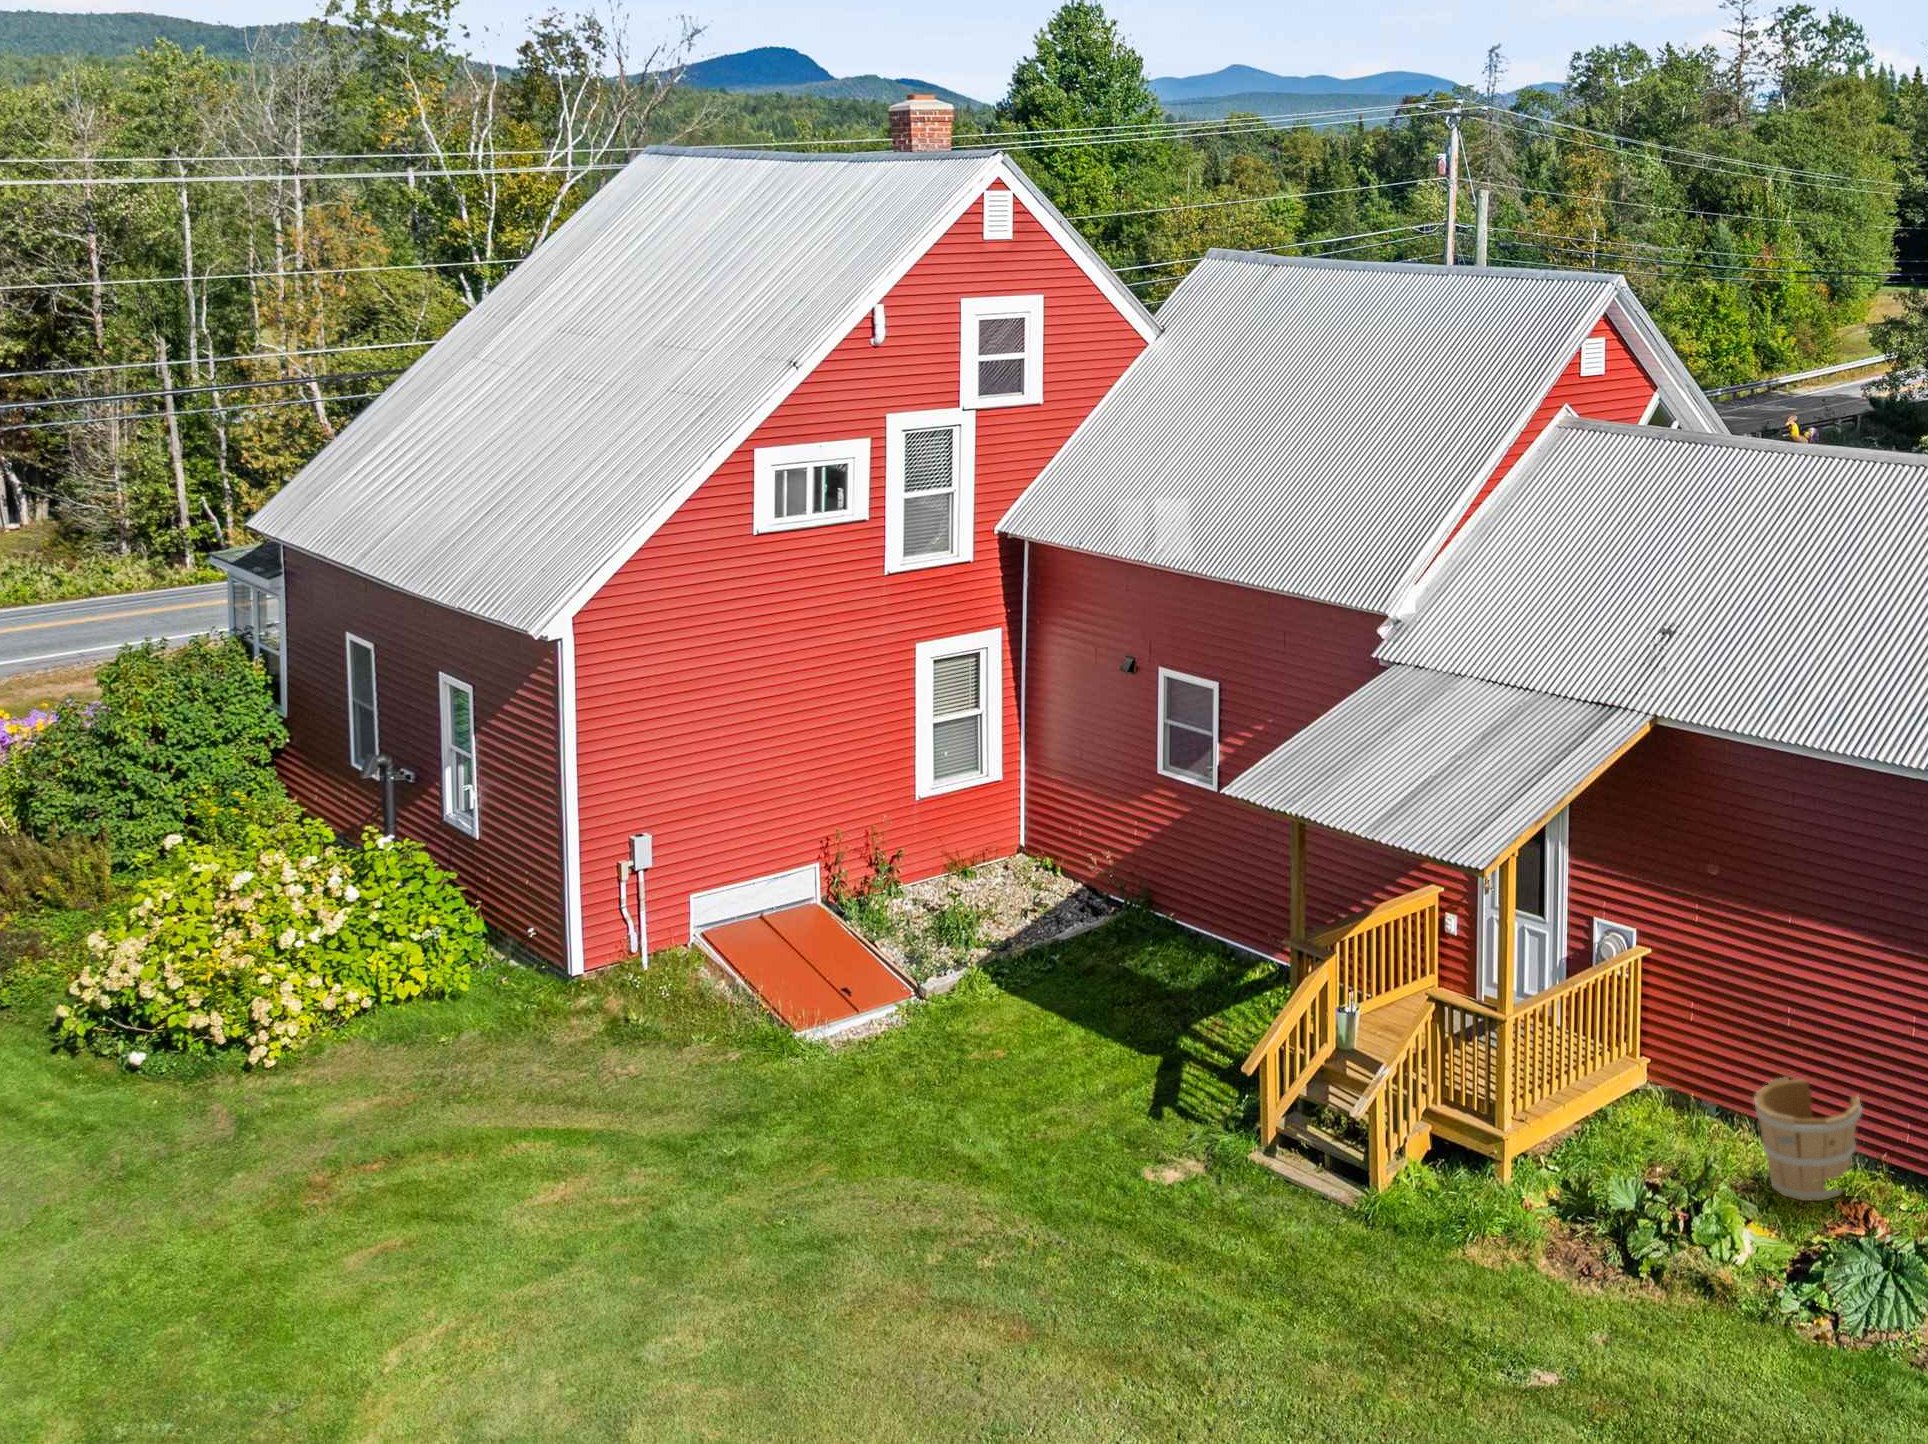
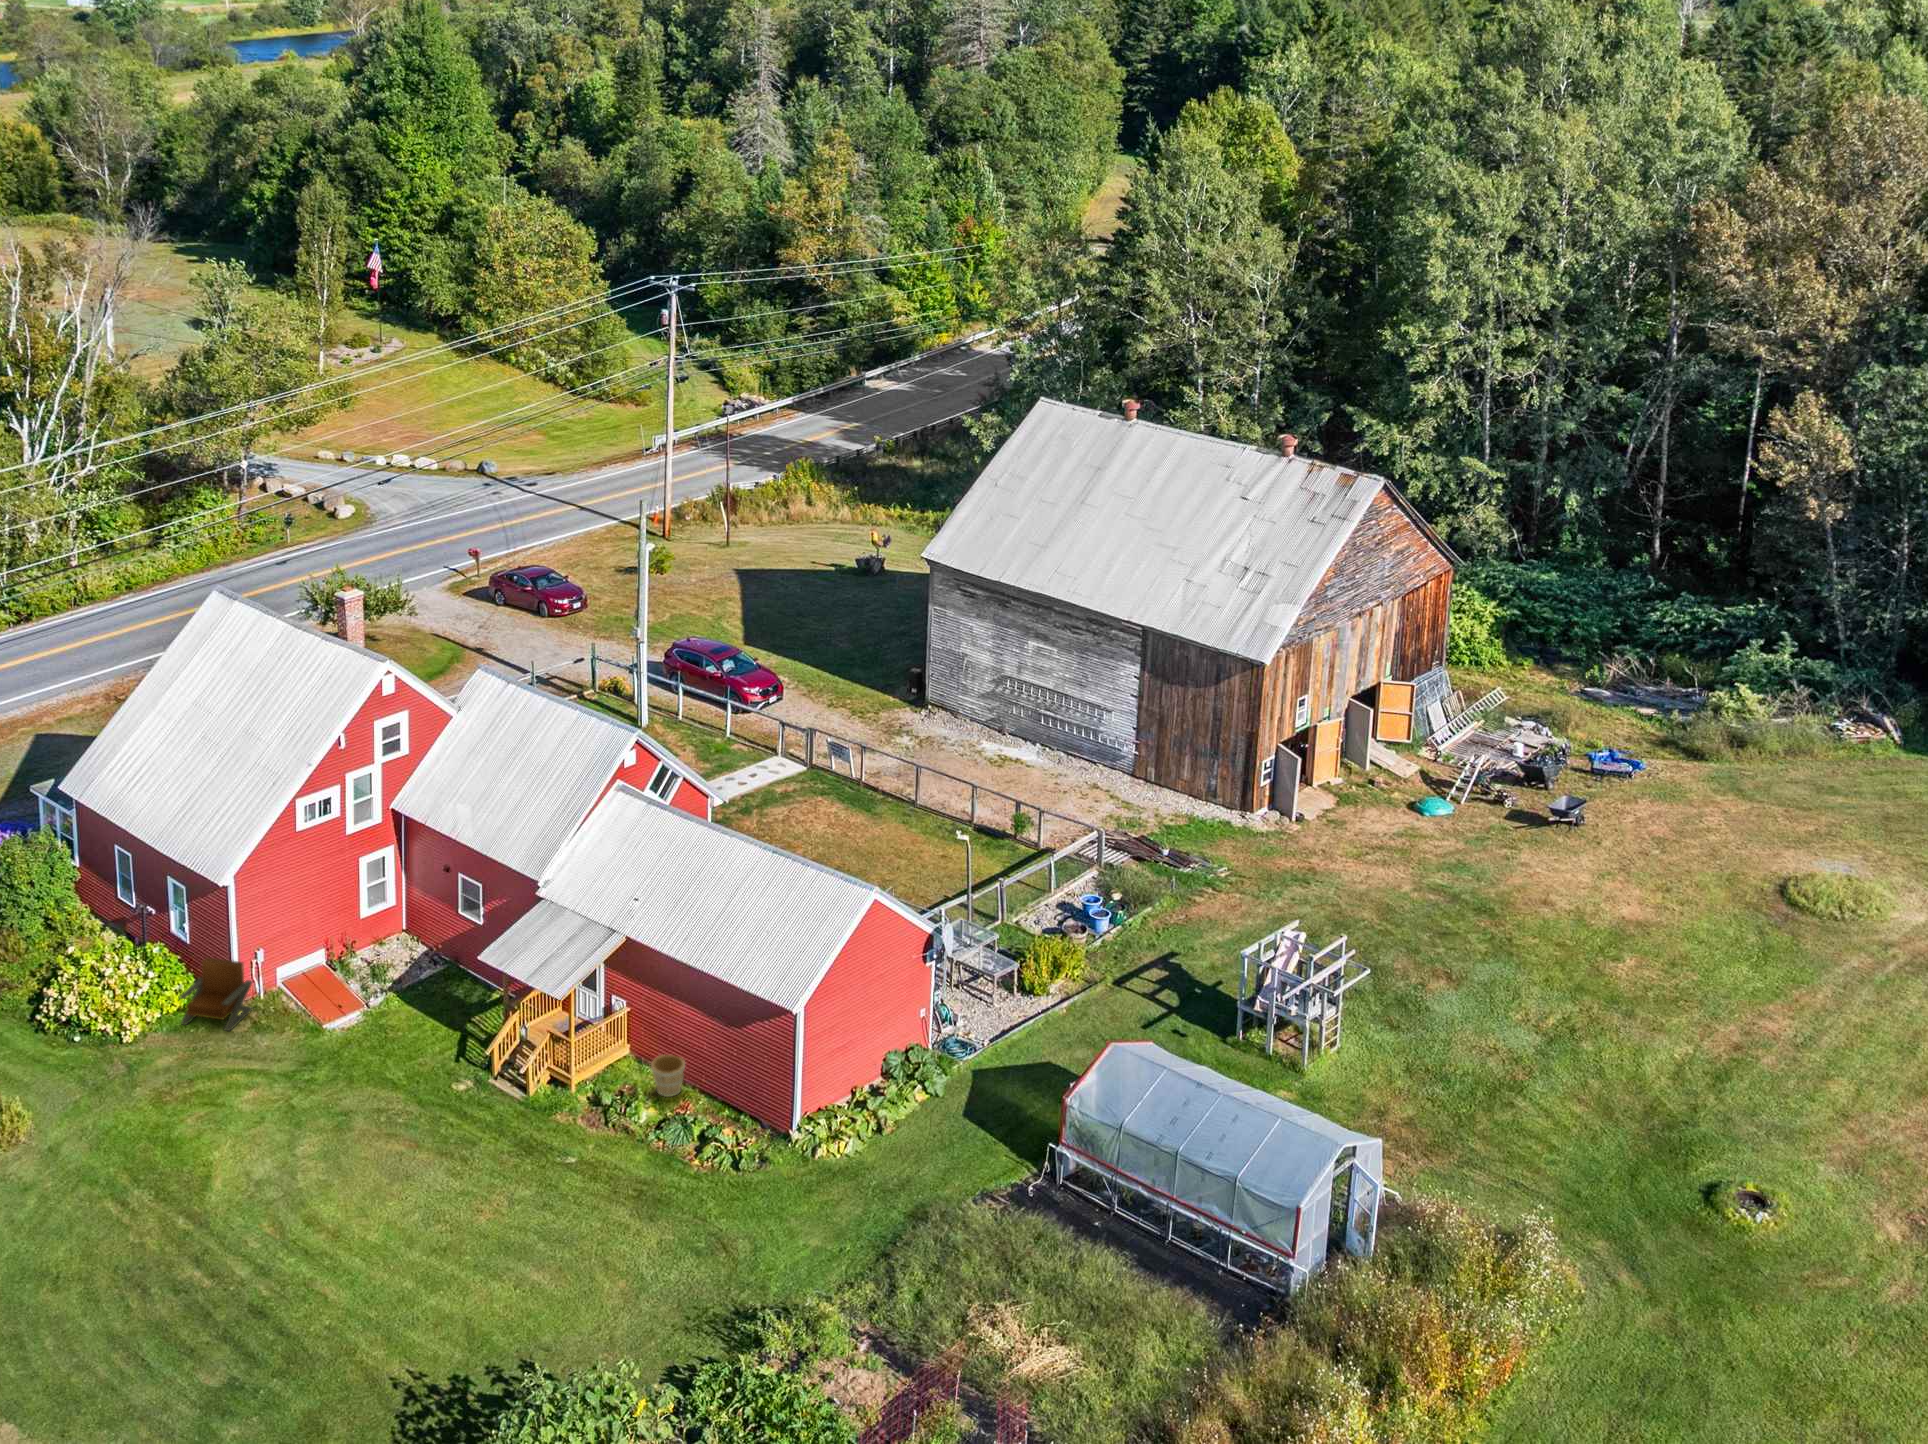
lounge chair: none [402,845,613,1030] -> present [179,958,253,1031]

